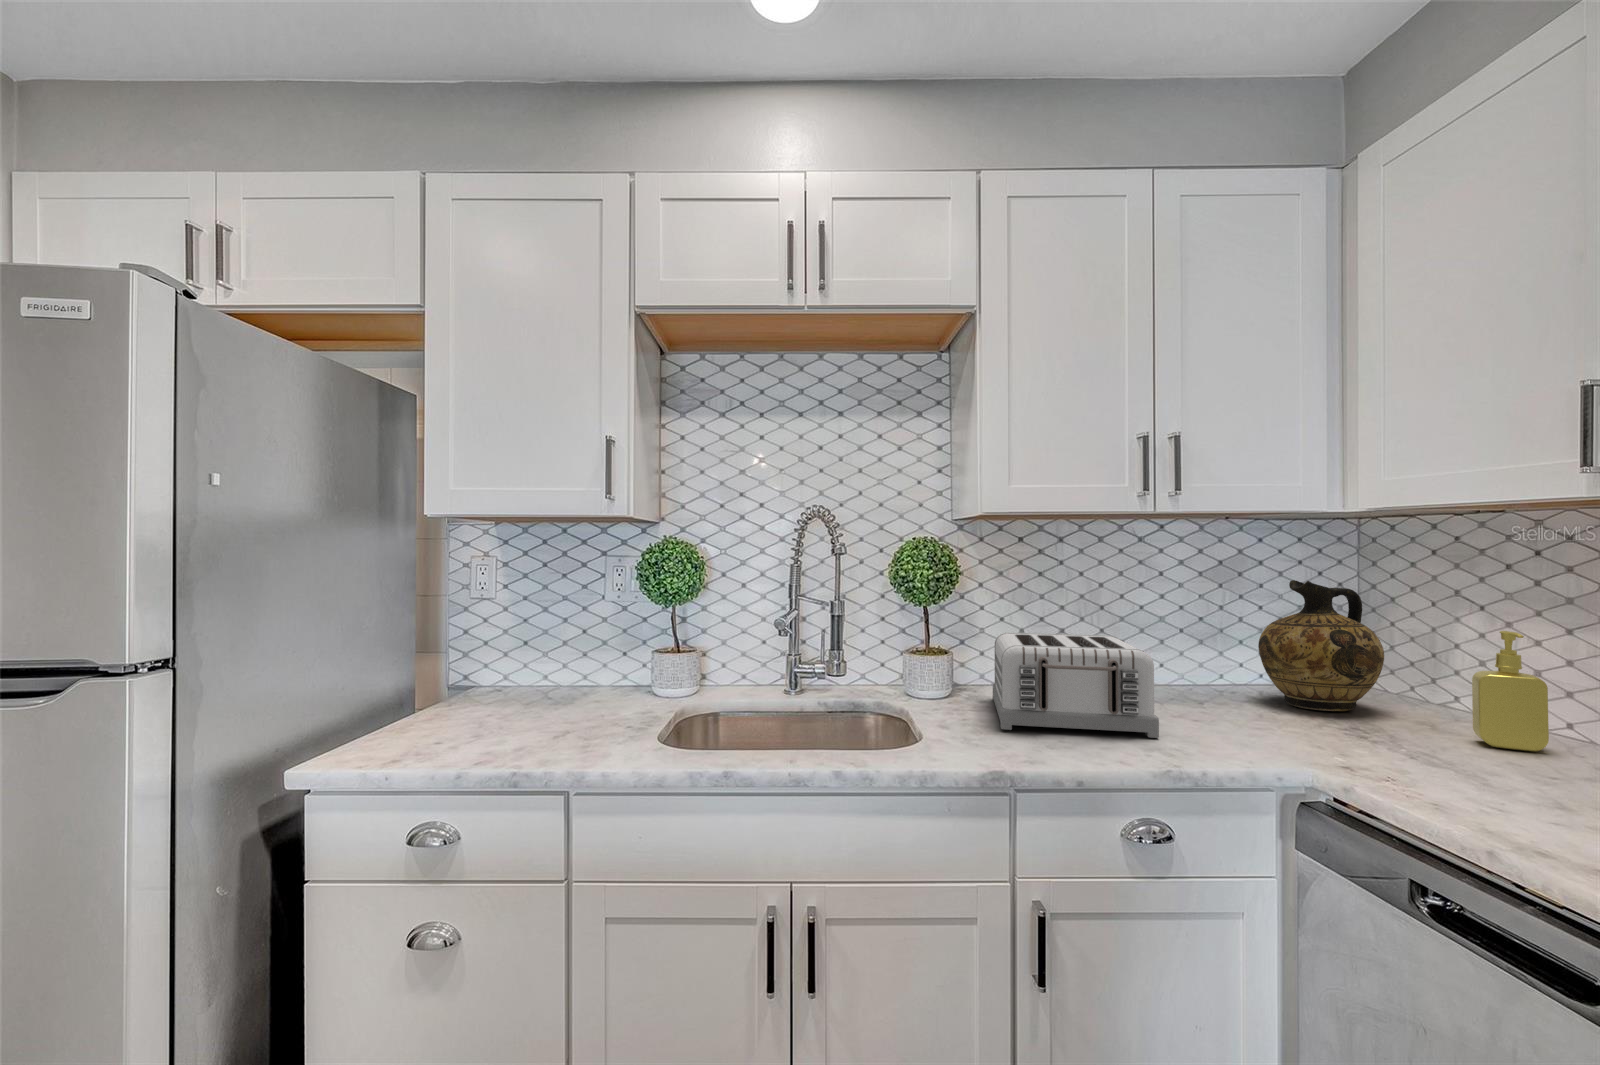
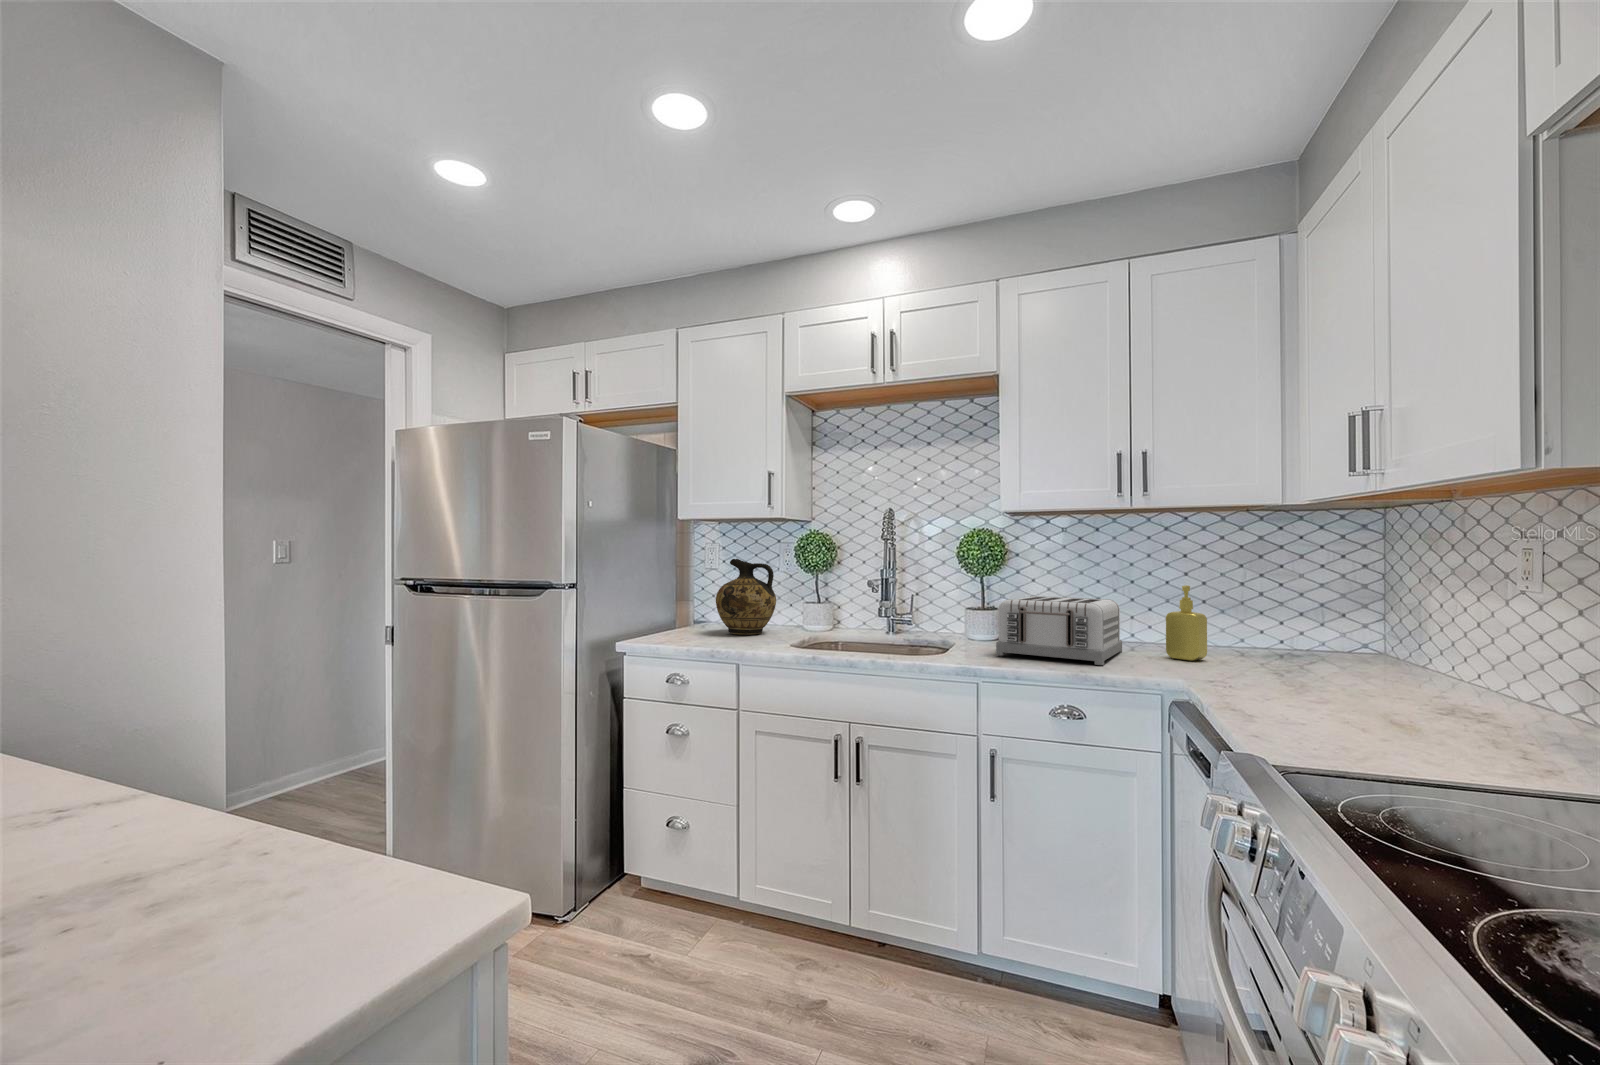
ceramic jug: present [1258,580,1384,711] -> present [716,559,776,635]
soap dispenser: present [1472,631,1549,752] -> present [1166,585,1207,661]

